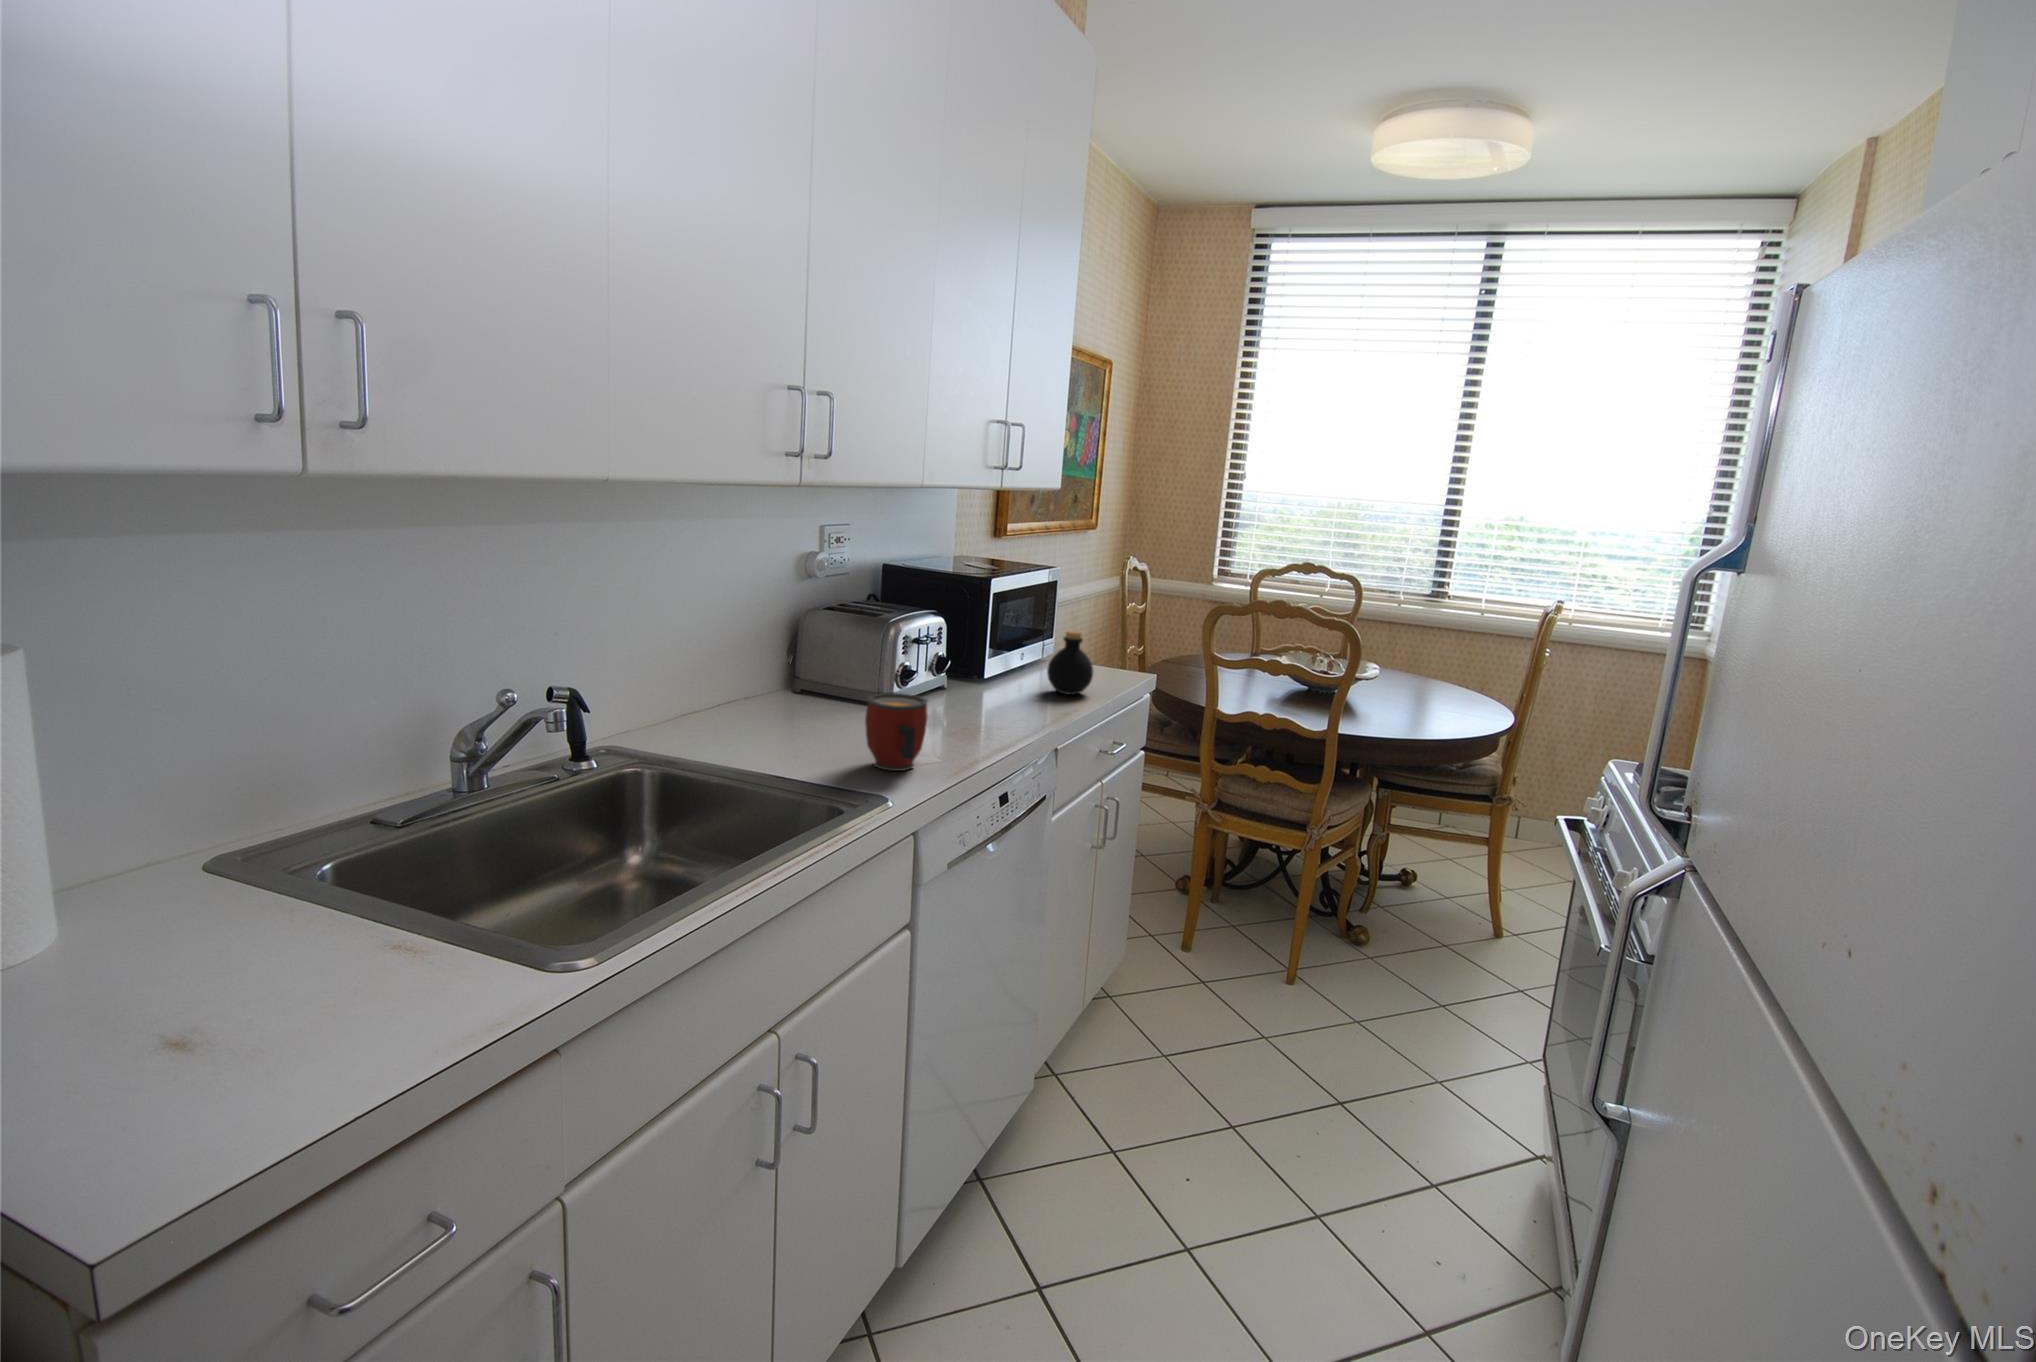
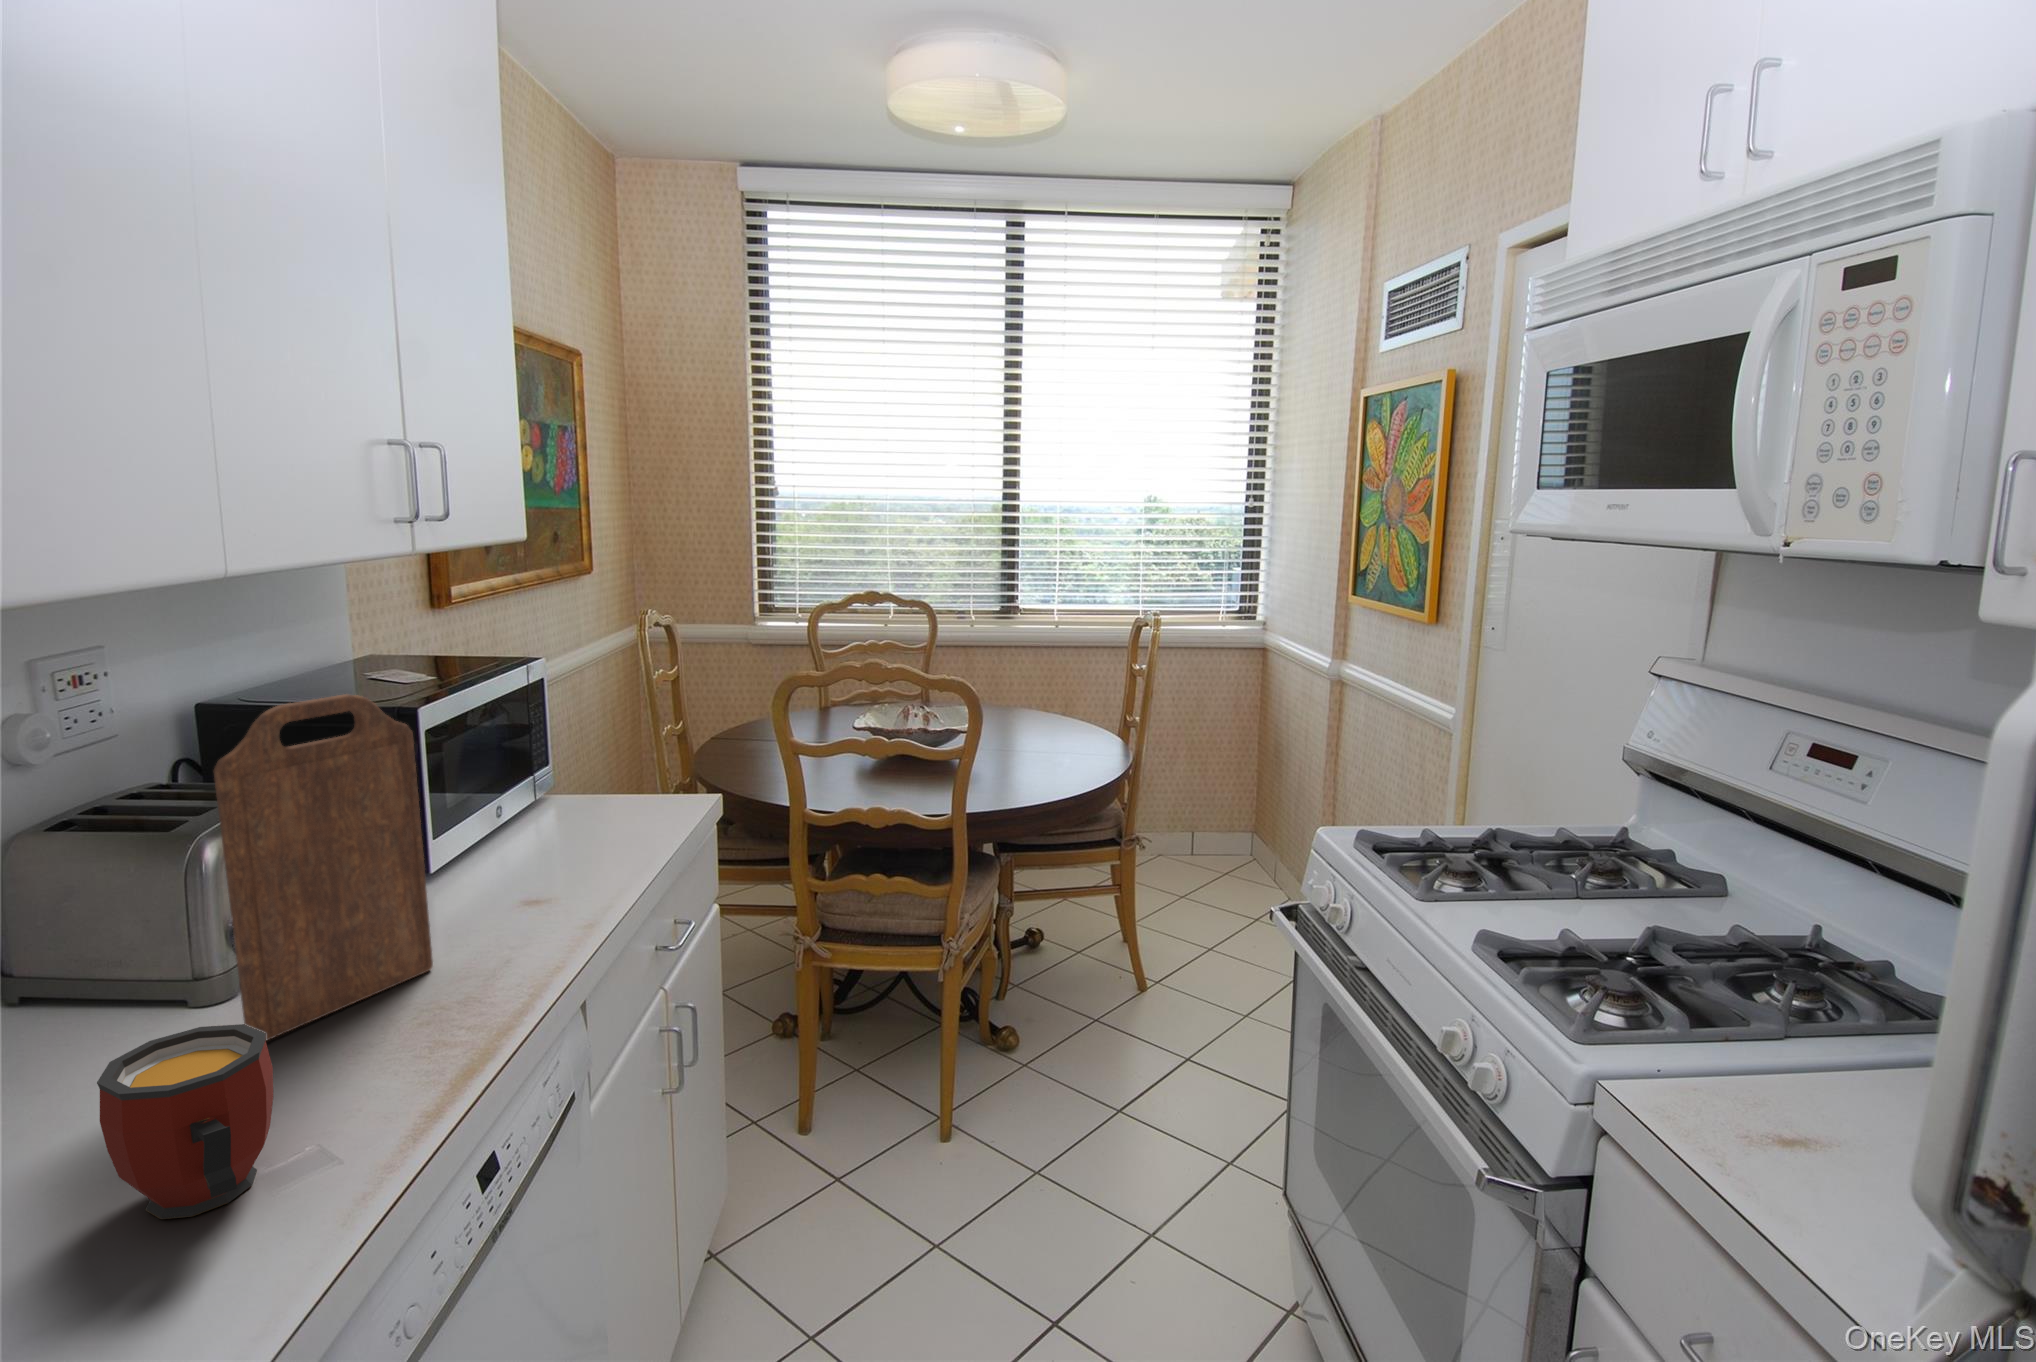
cutting board: none [903,555,996,728] -> present [214,694,433,1040]
bottle: present [1047,630,1093,695] -> none [543,765,622,867]

